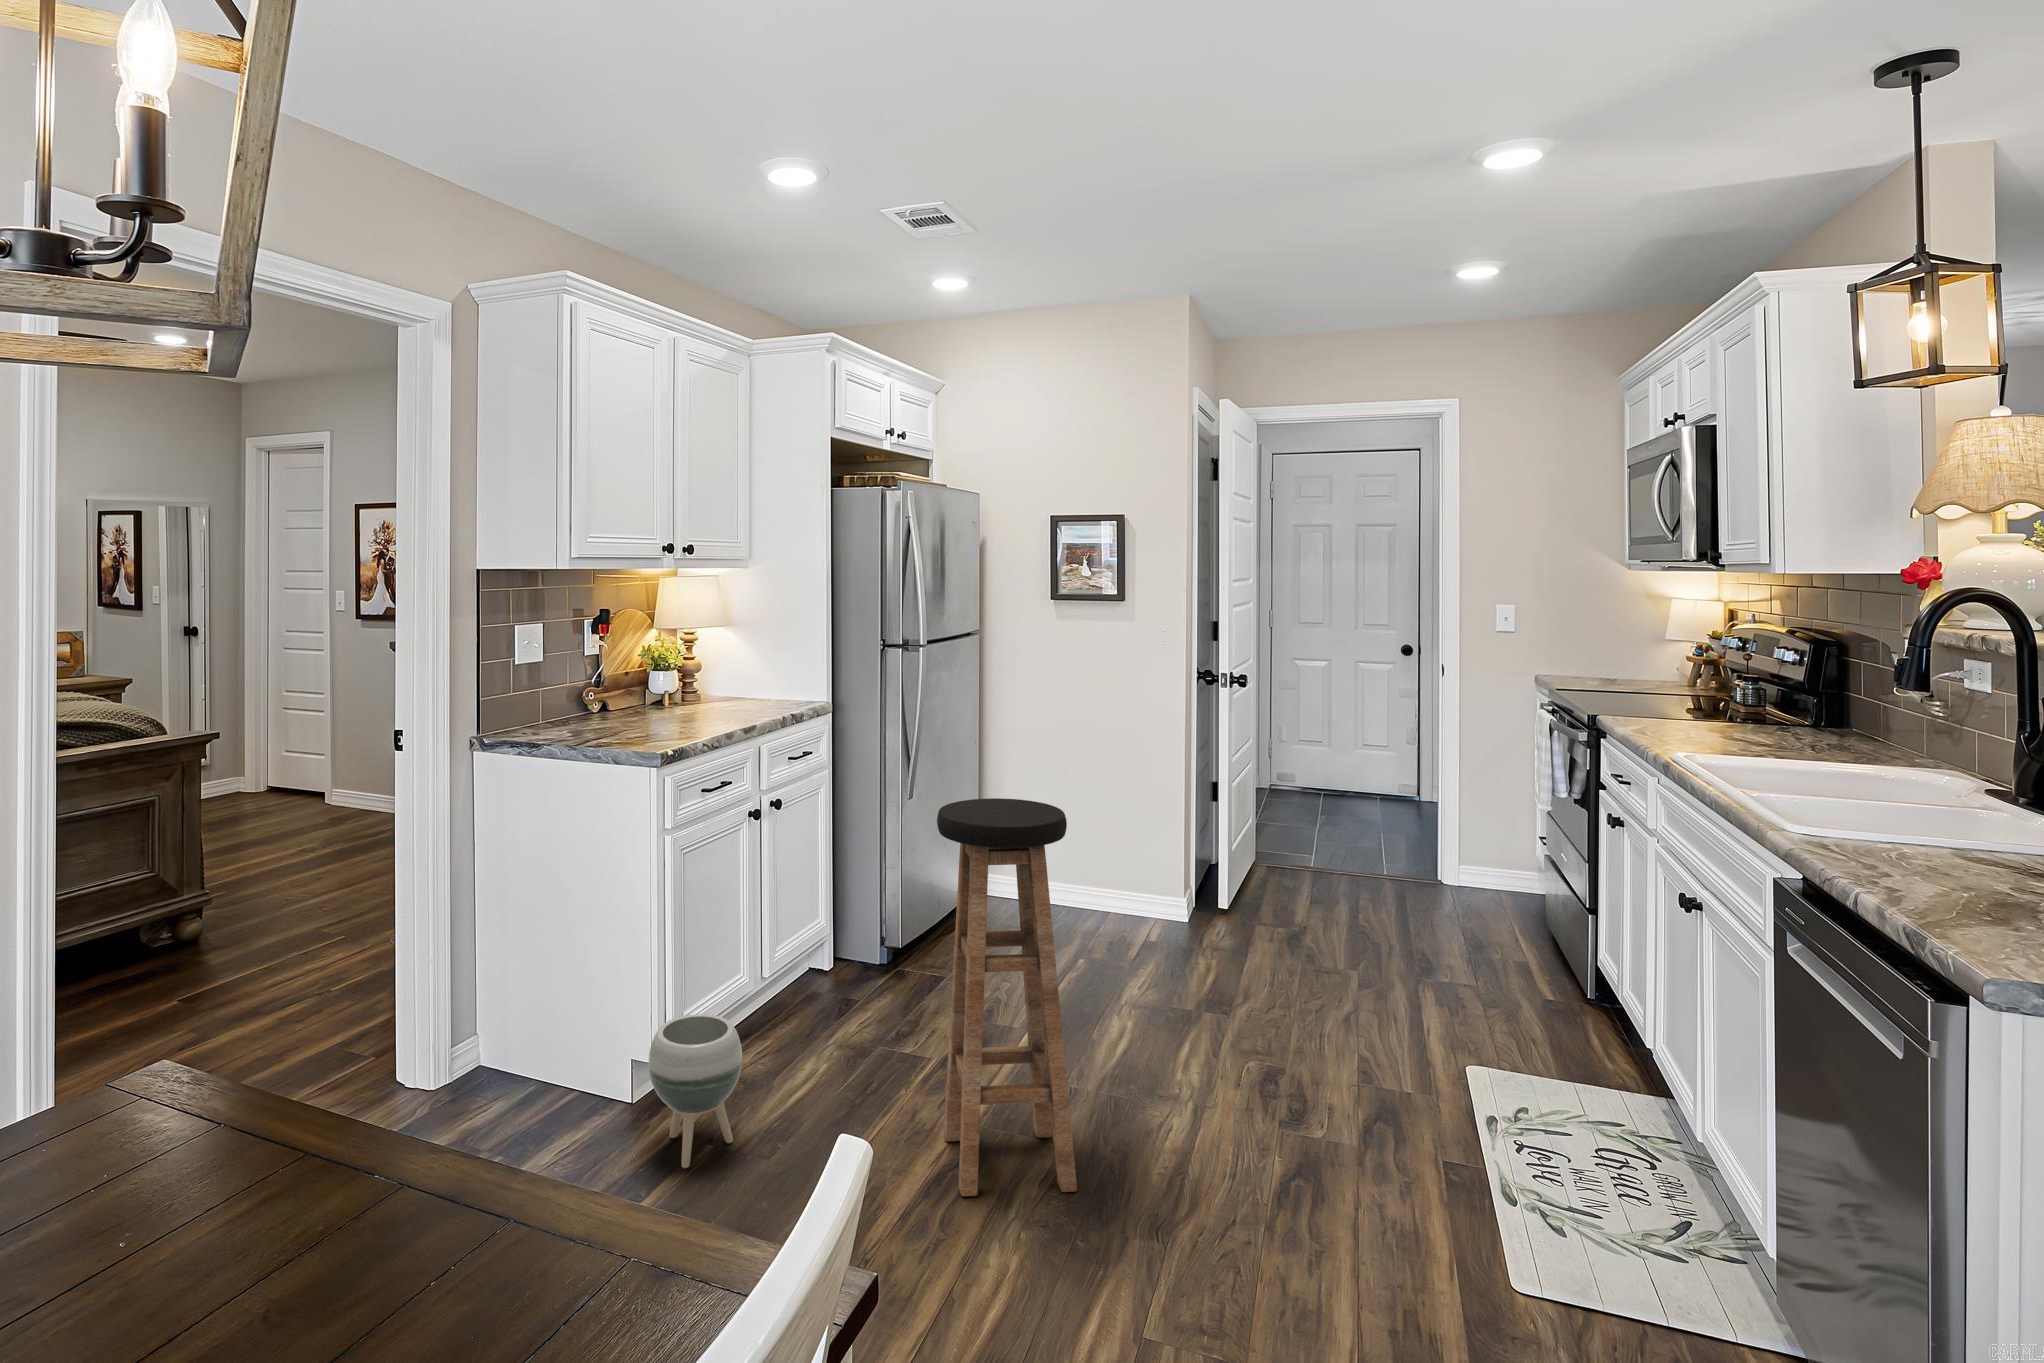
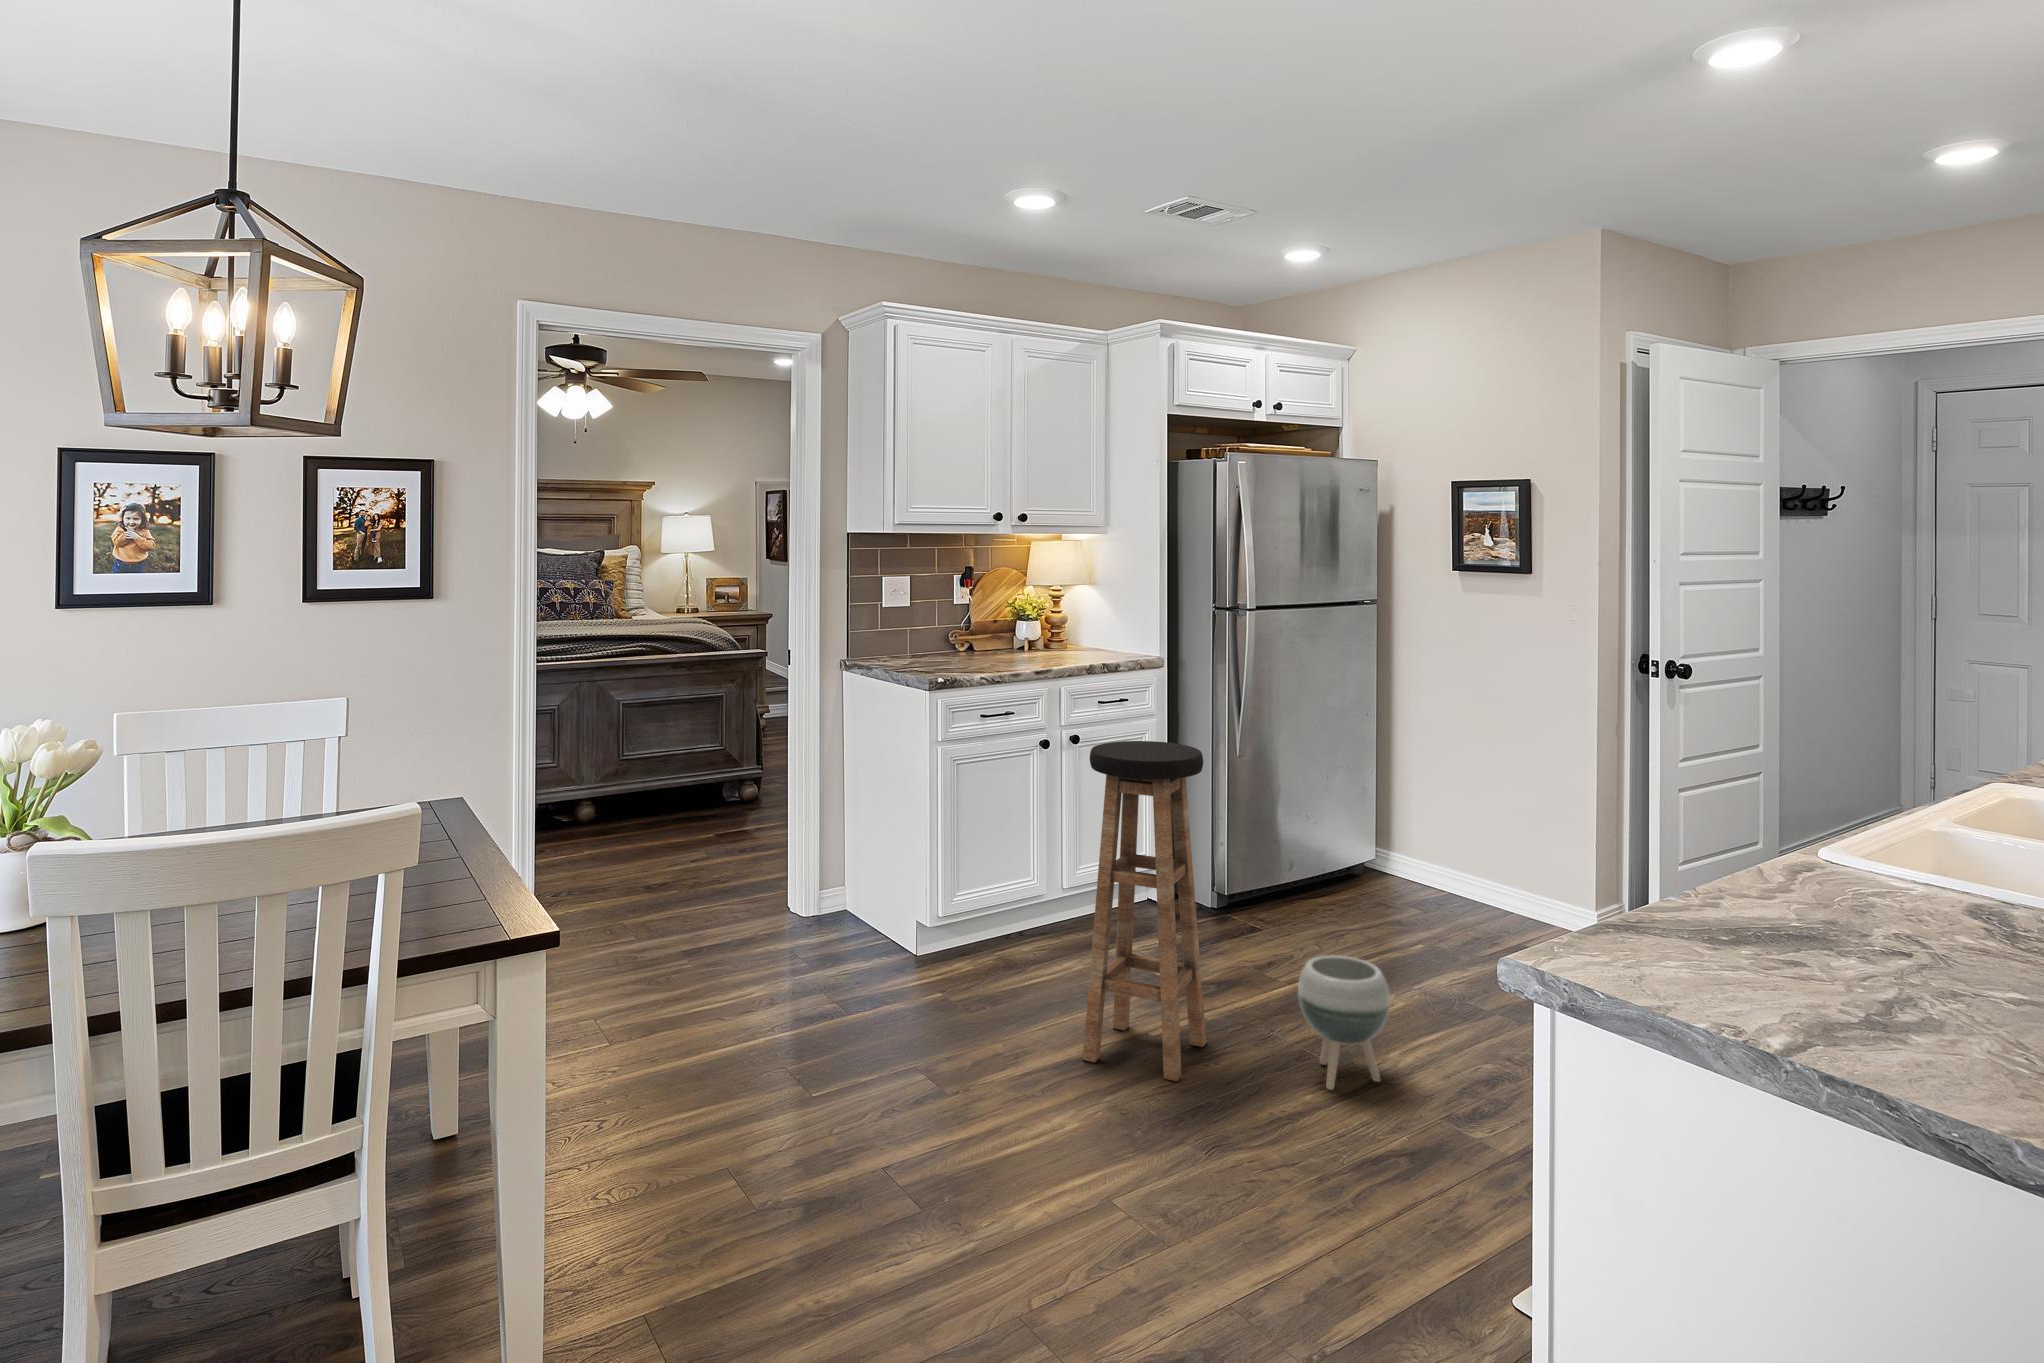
planter: present [649,1014,742,1168] -> present [1298,955,1390,1090]

